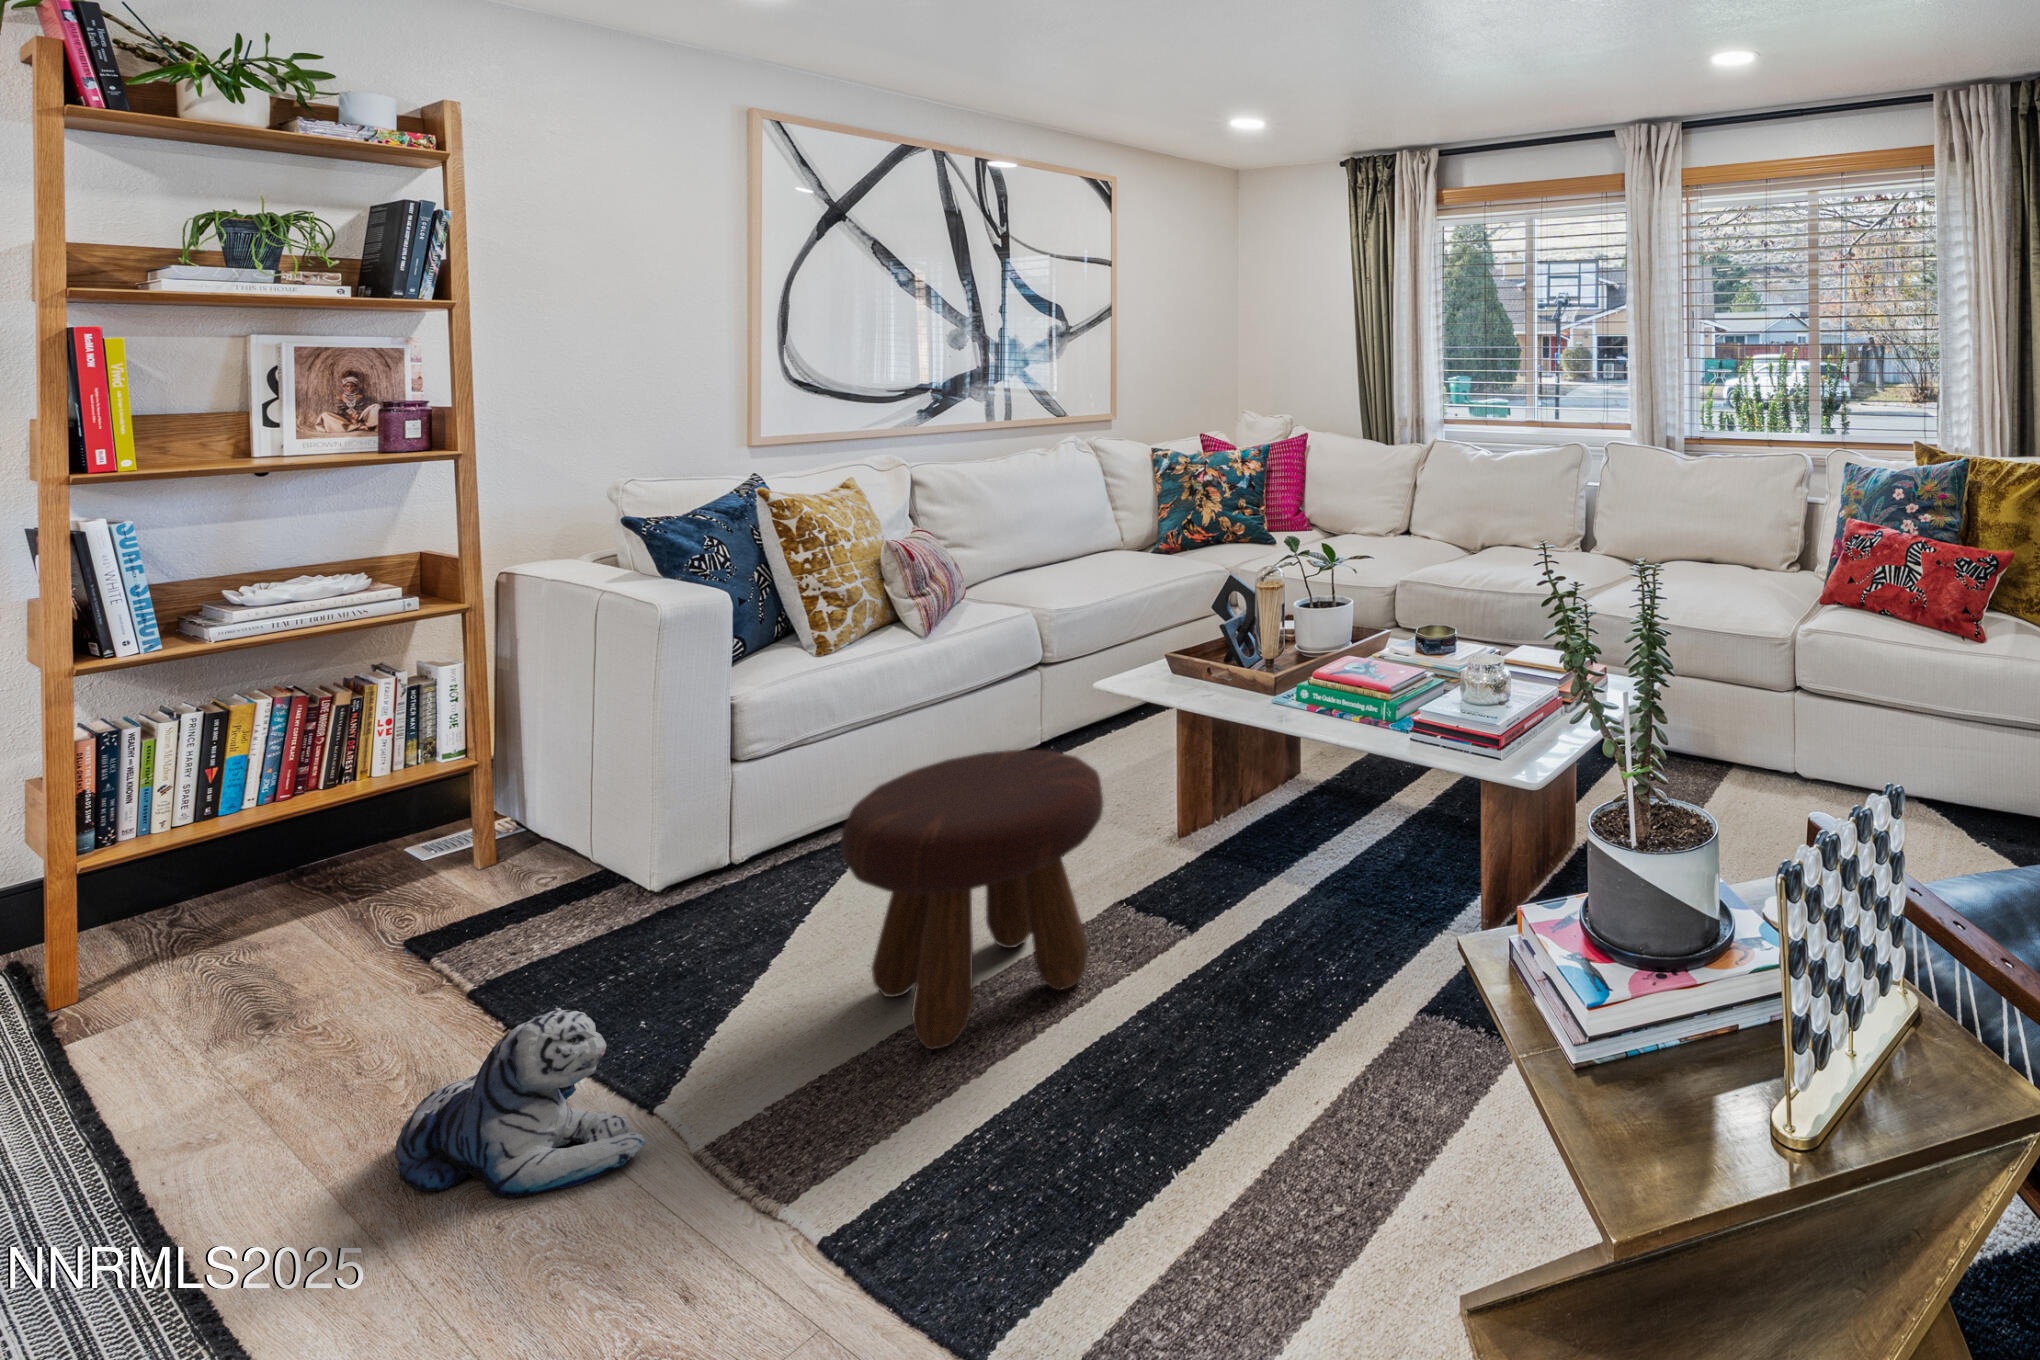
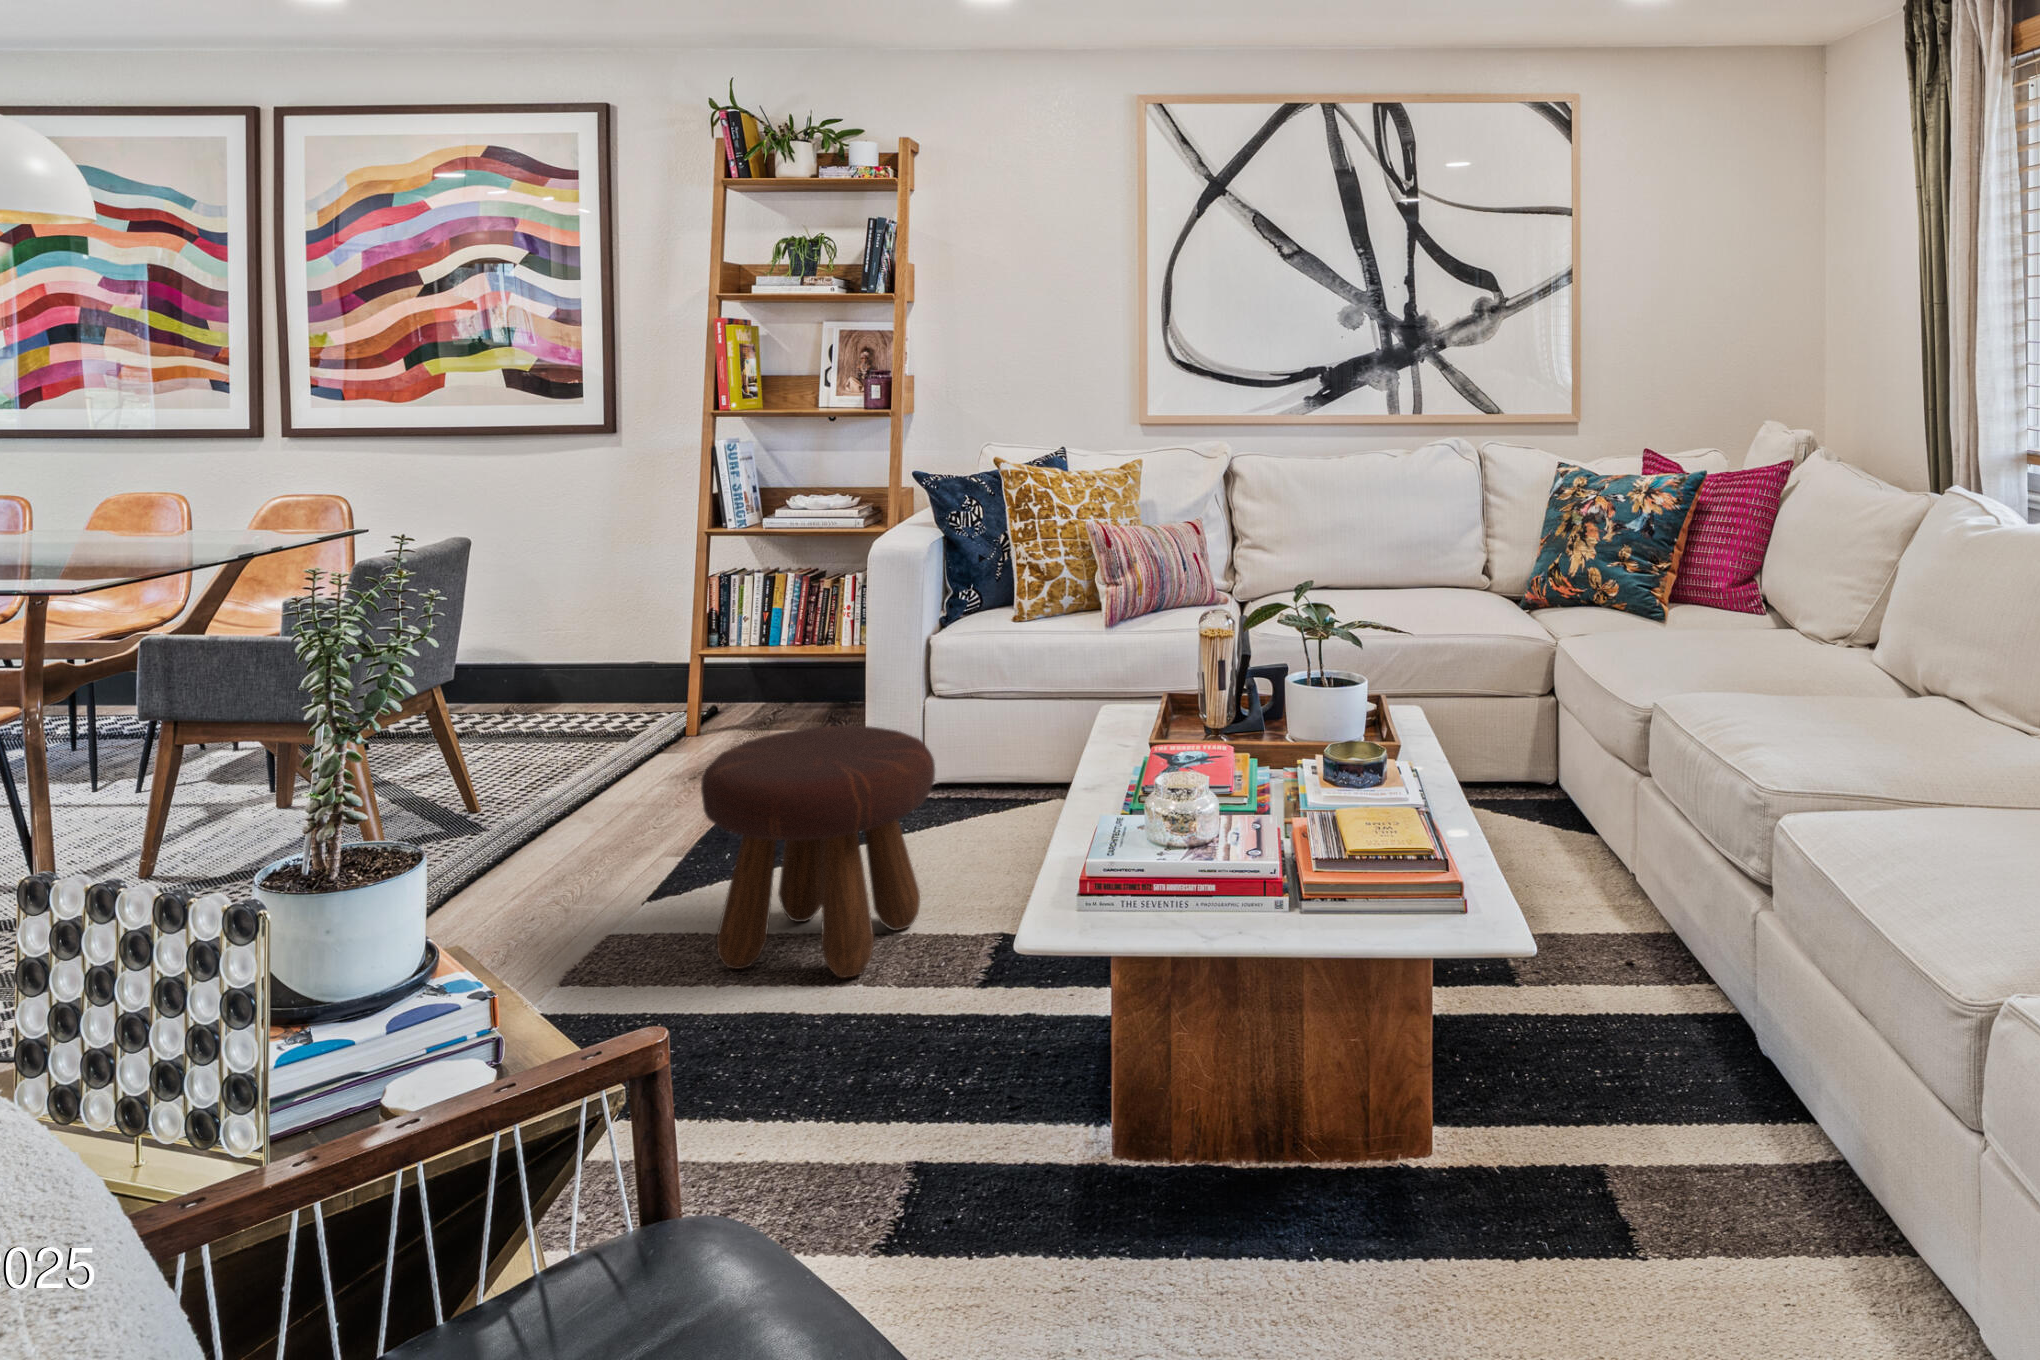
plush toy: present [396,1008,645,1197] -> none [529,809,633,933]

